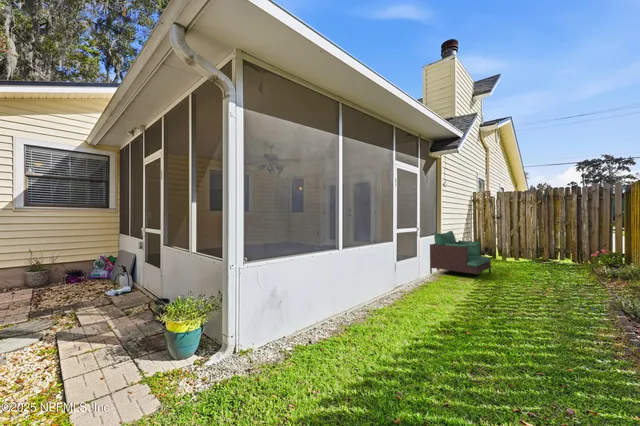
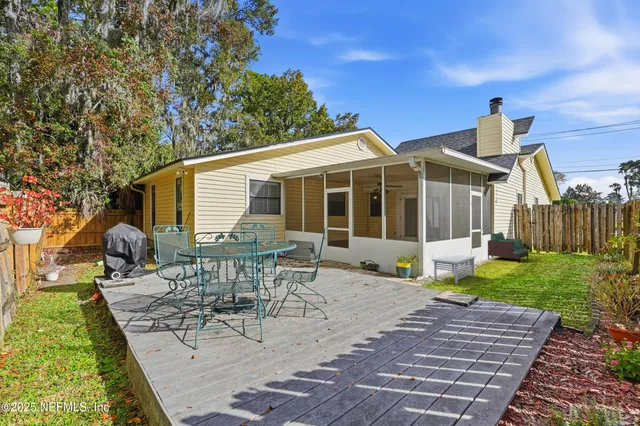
storage bench: none [285,275,387,355] -> present [432,254,475,283]

